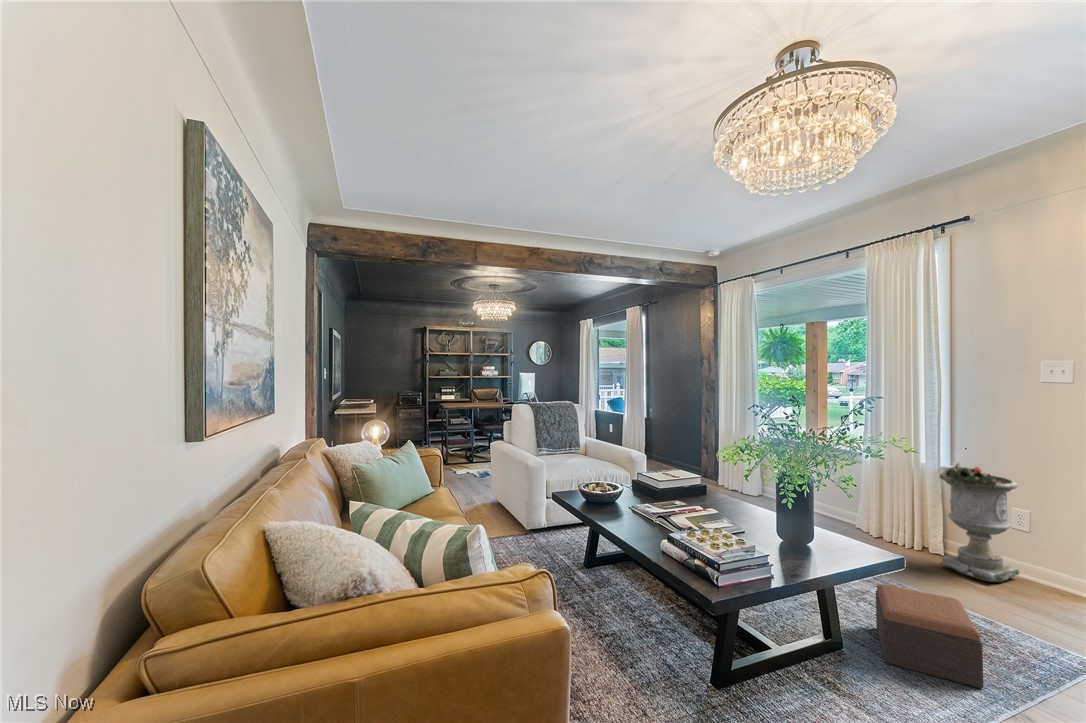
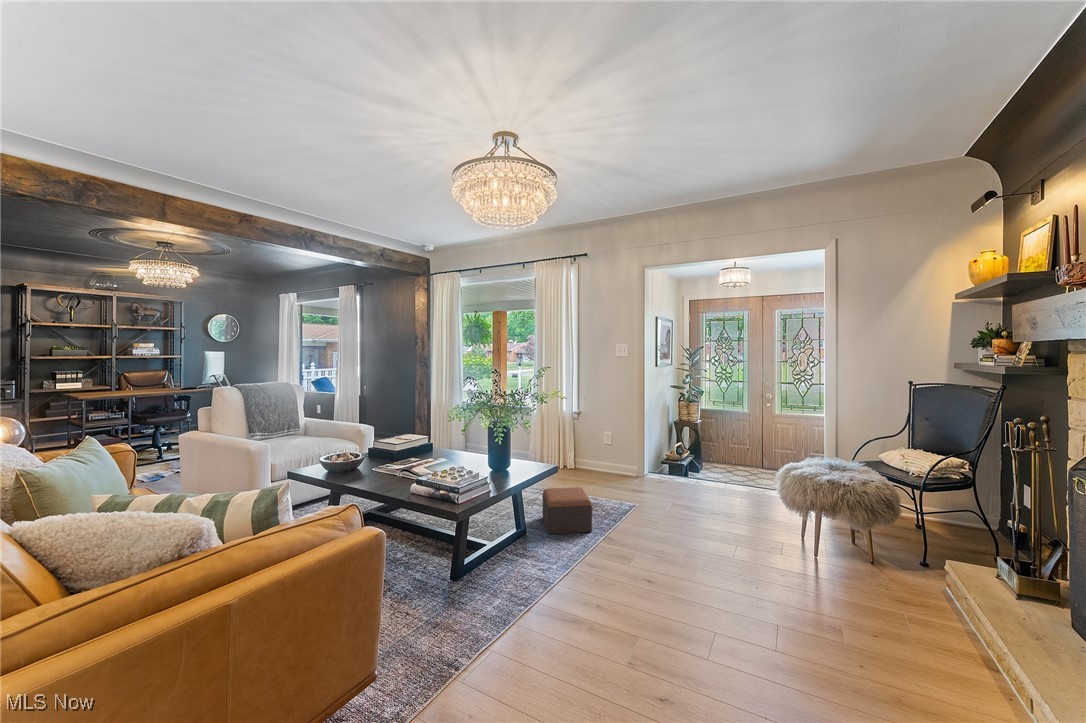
planter: present [940,463,1019,582] -> none [572,409,608,479]

